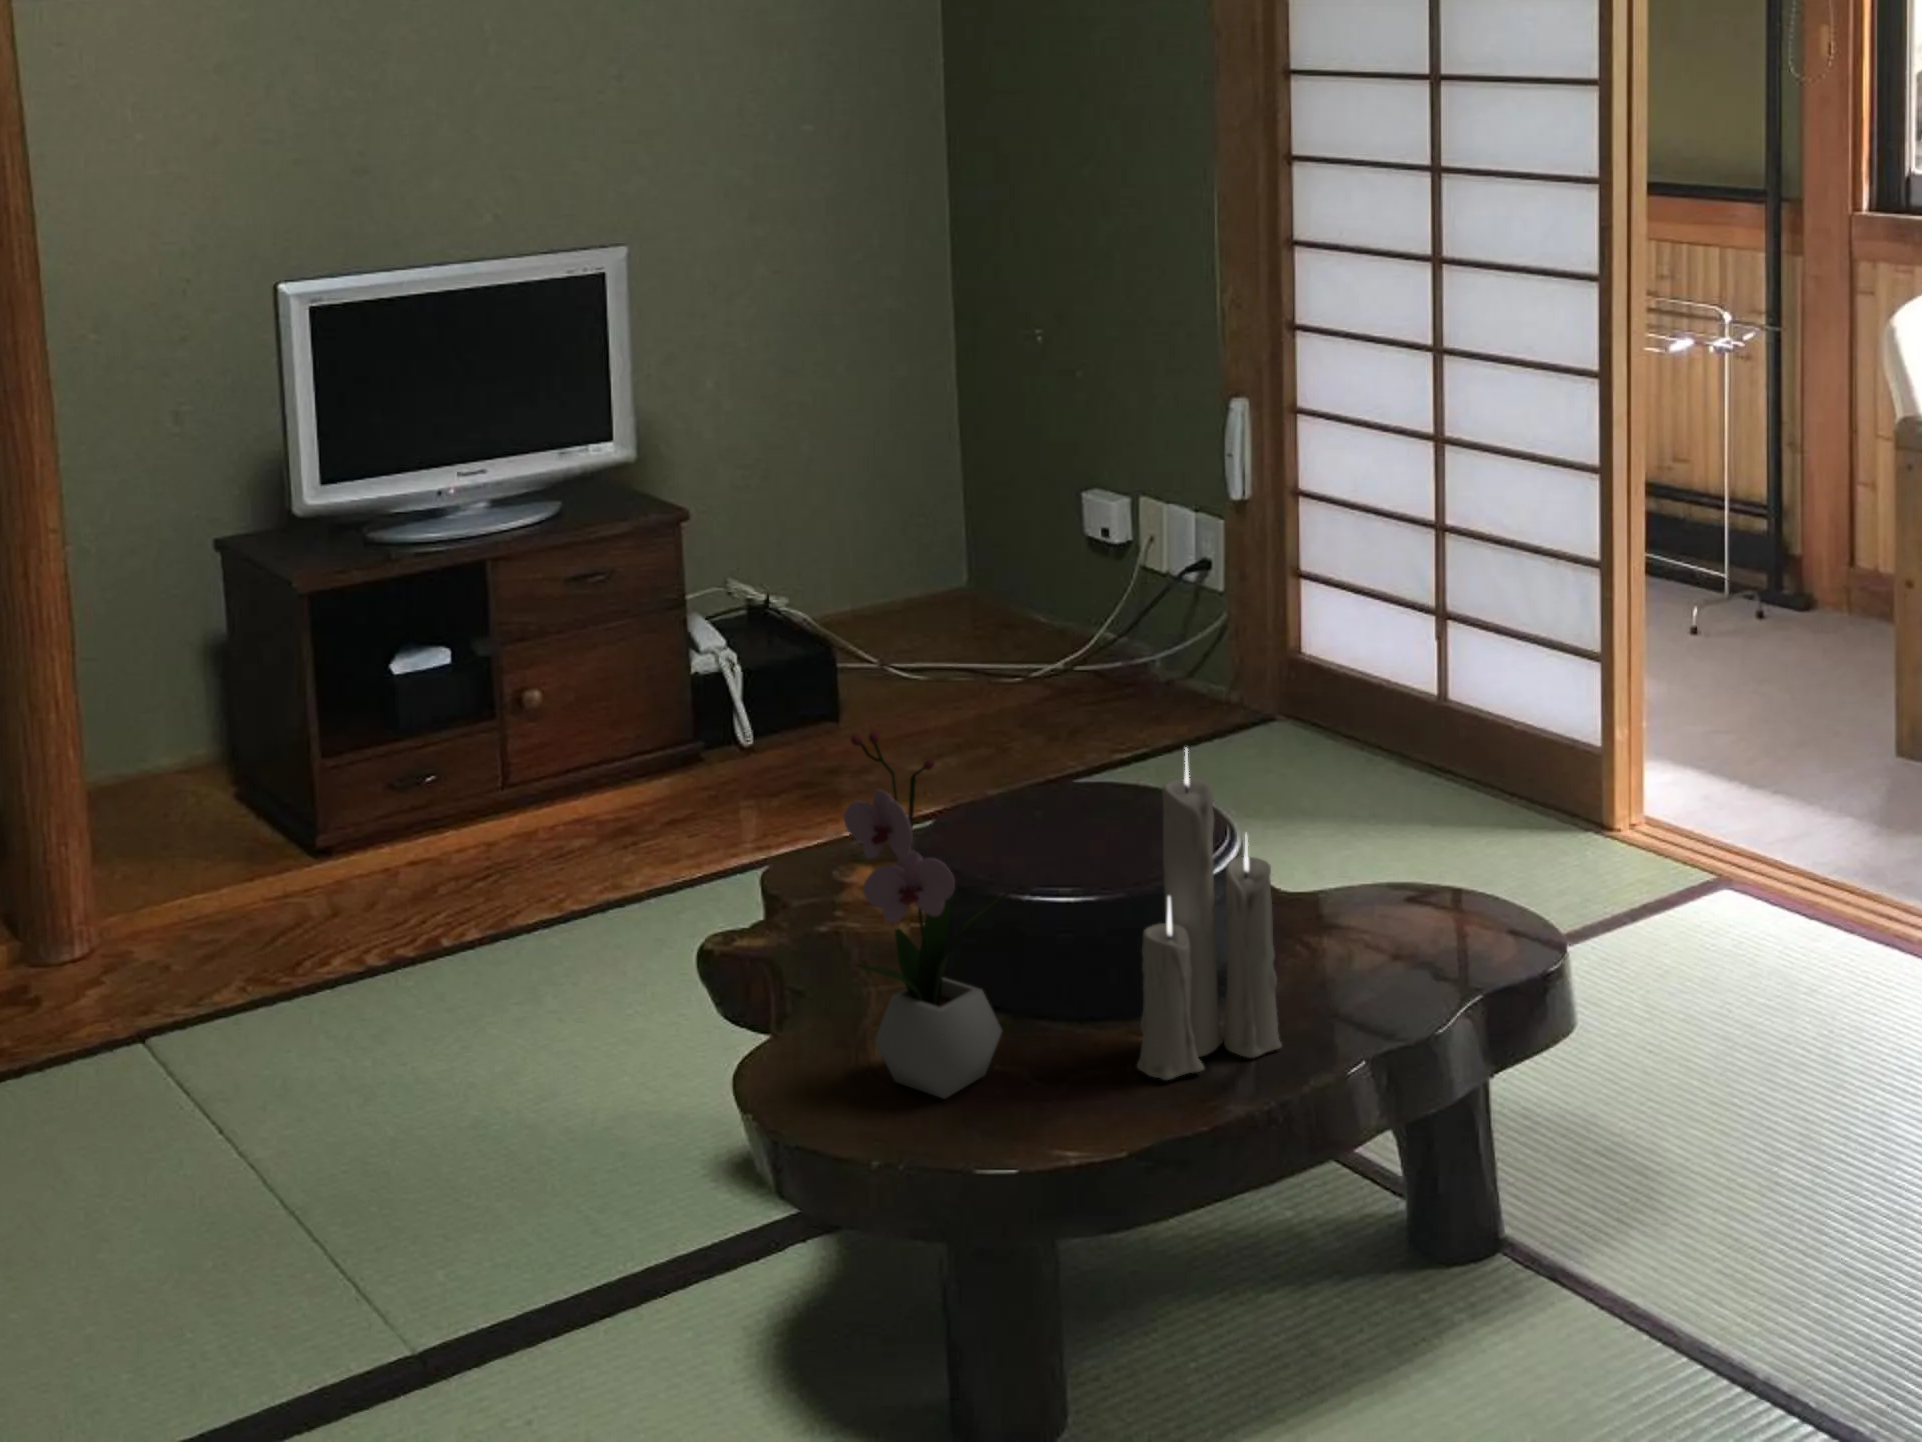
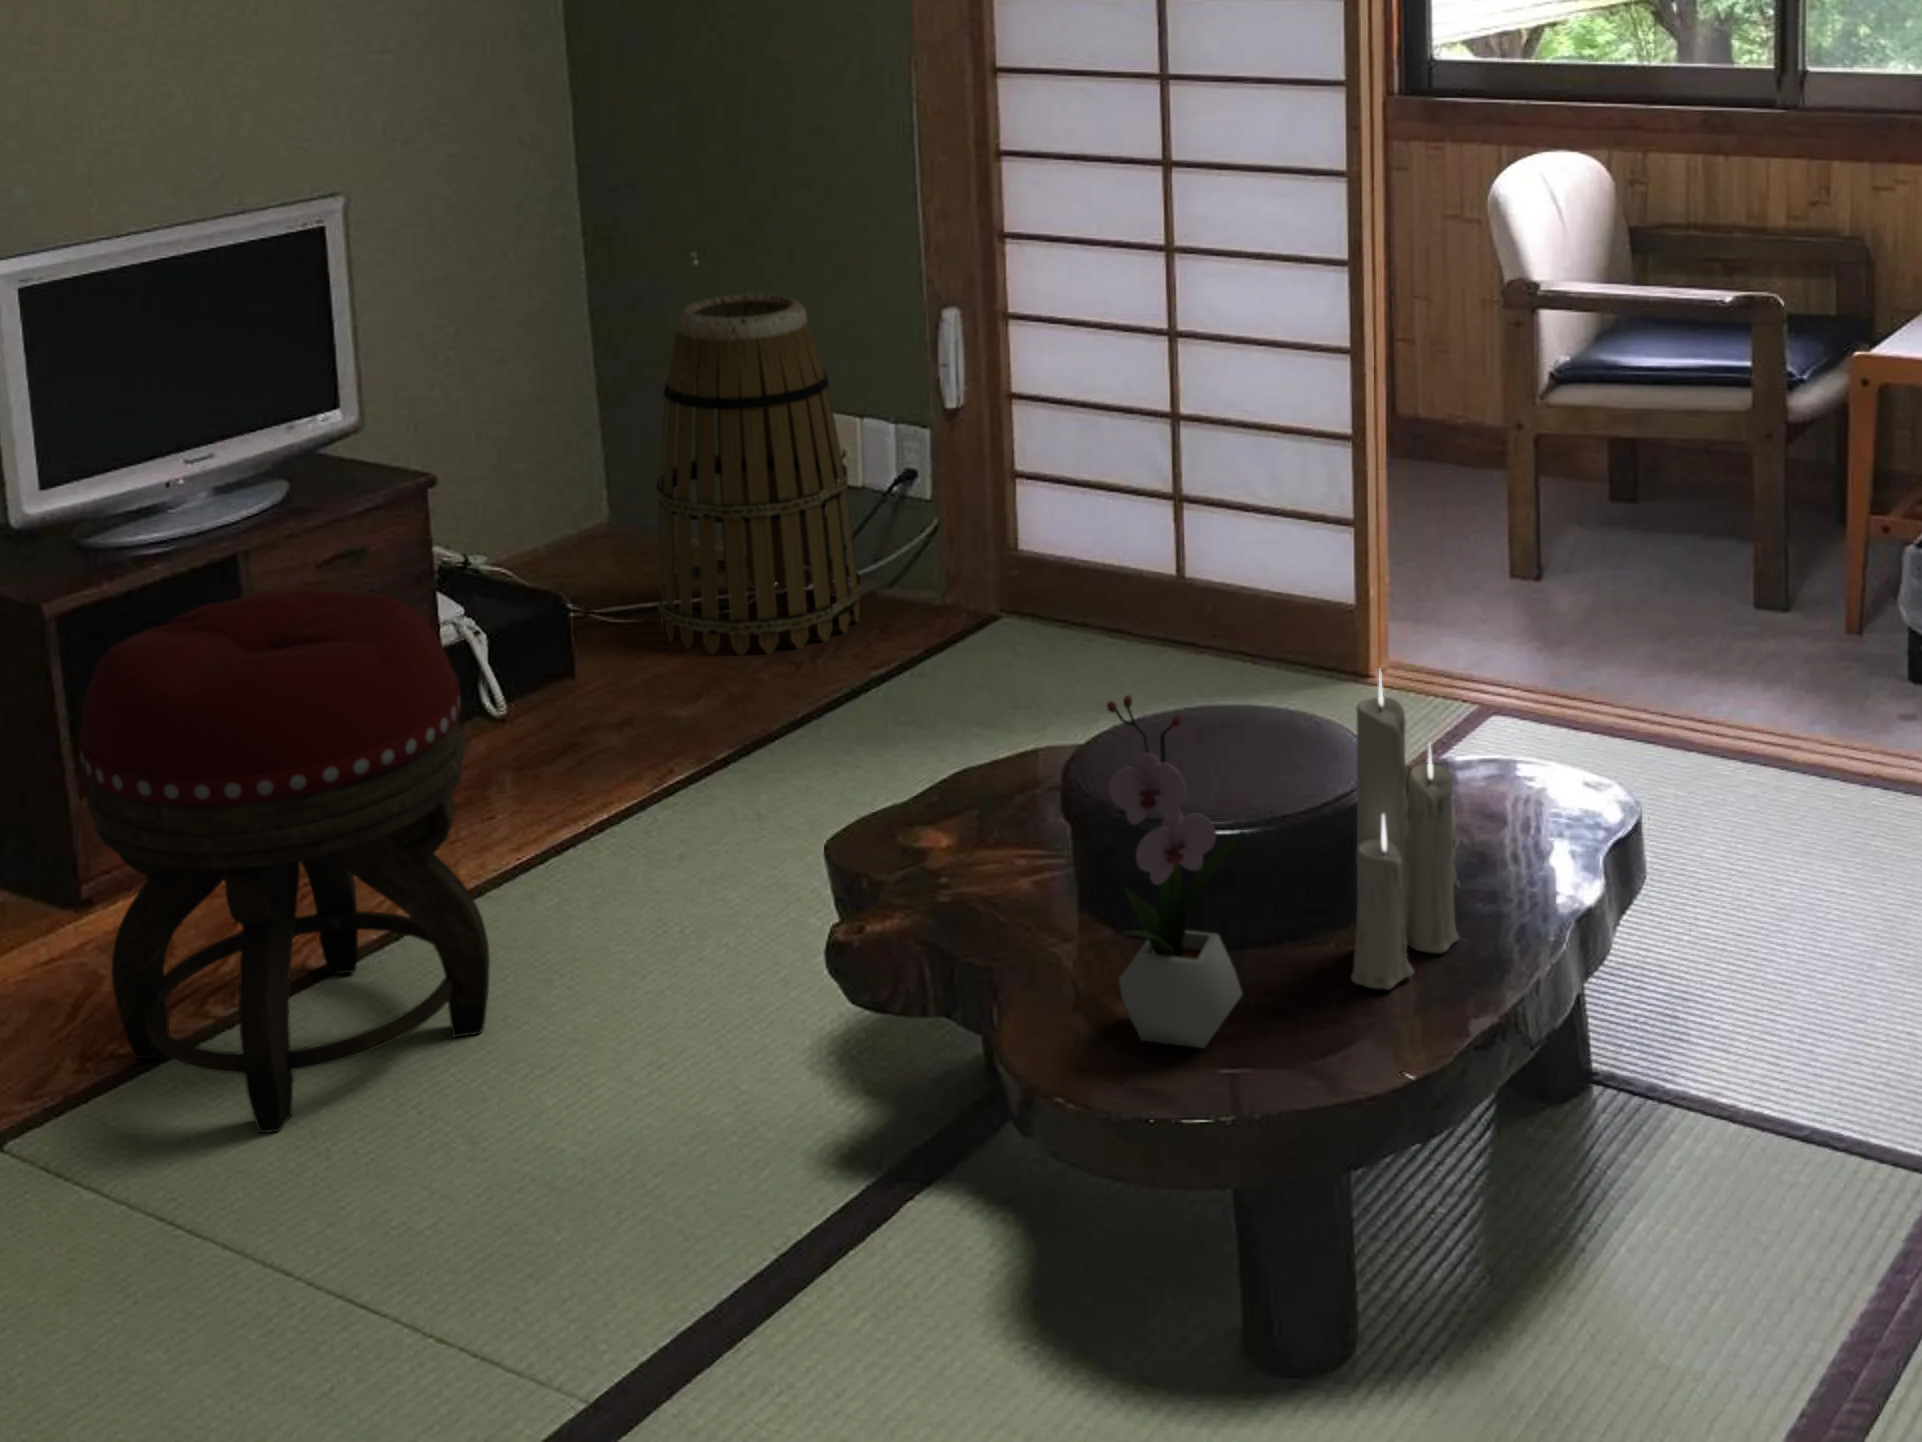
basket: none [945,370,1146,726] -> present [656,294,861,655]
footstool: none [226,586,565,1064] -> present [79,590,490,1133]

